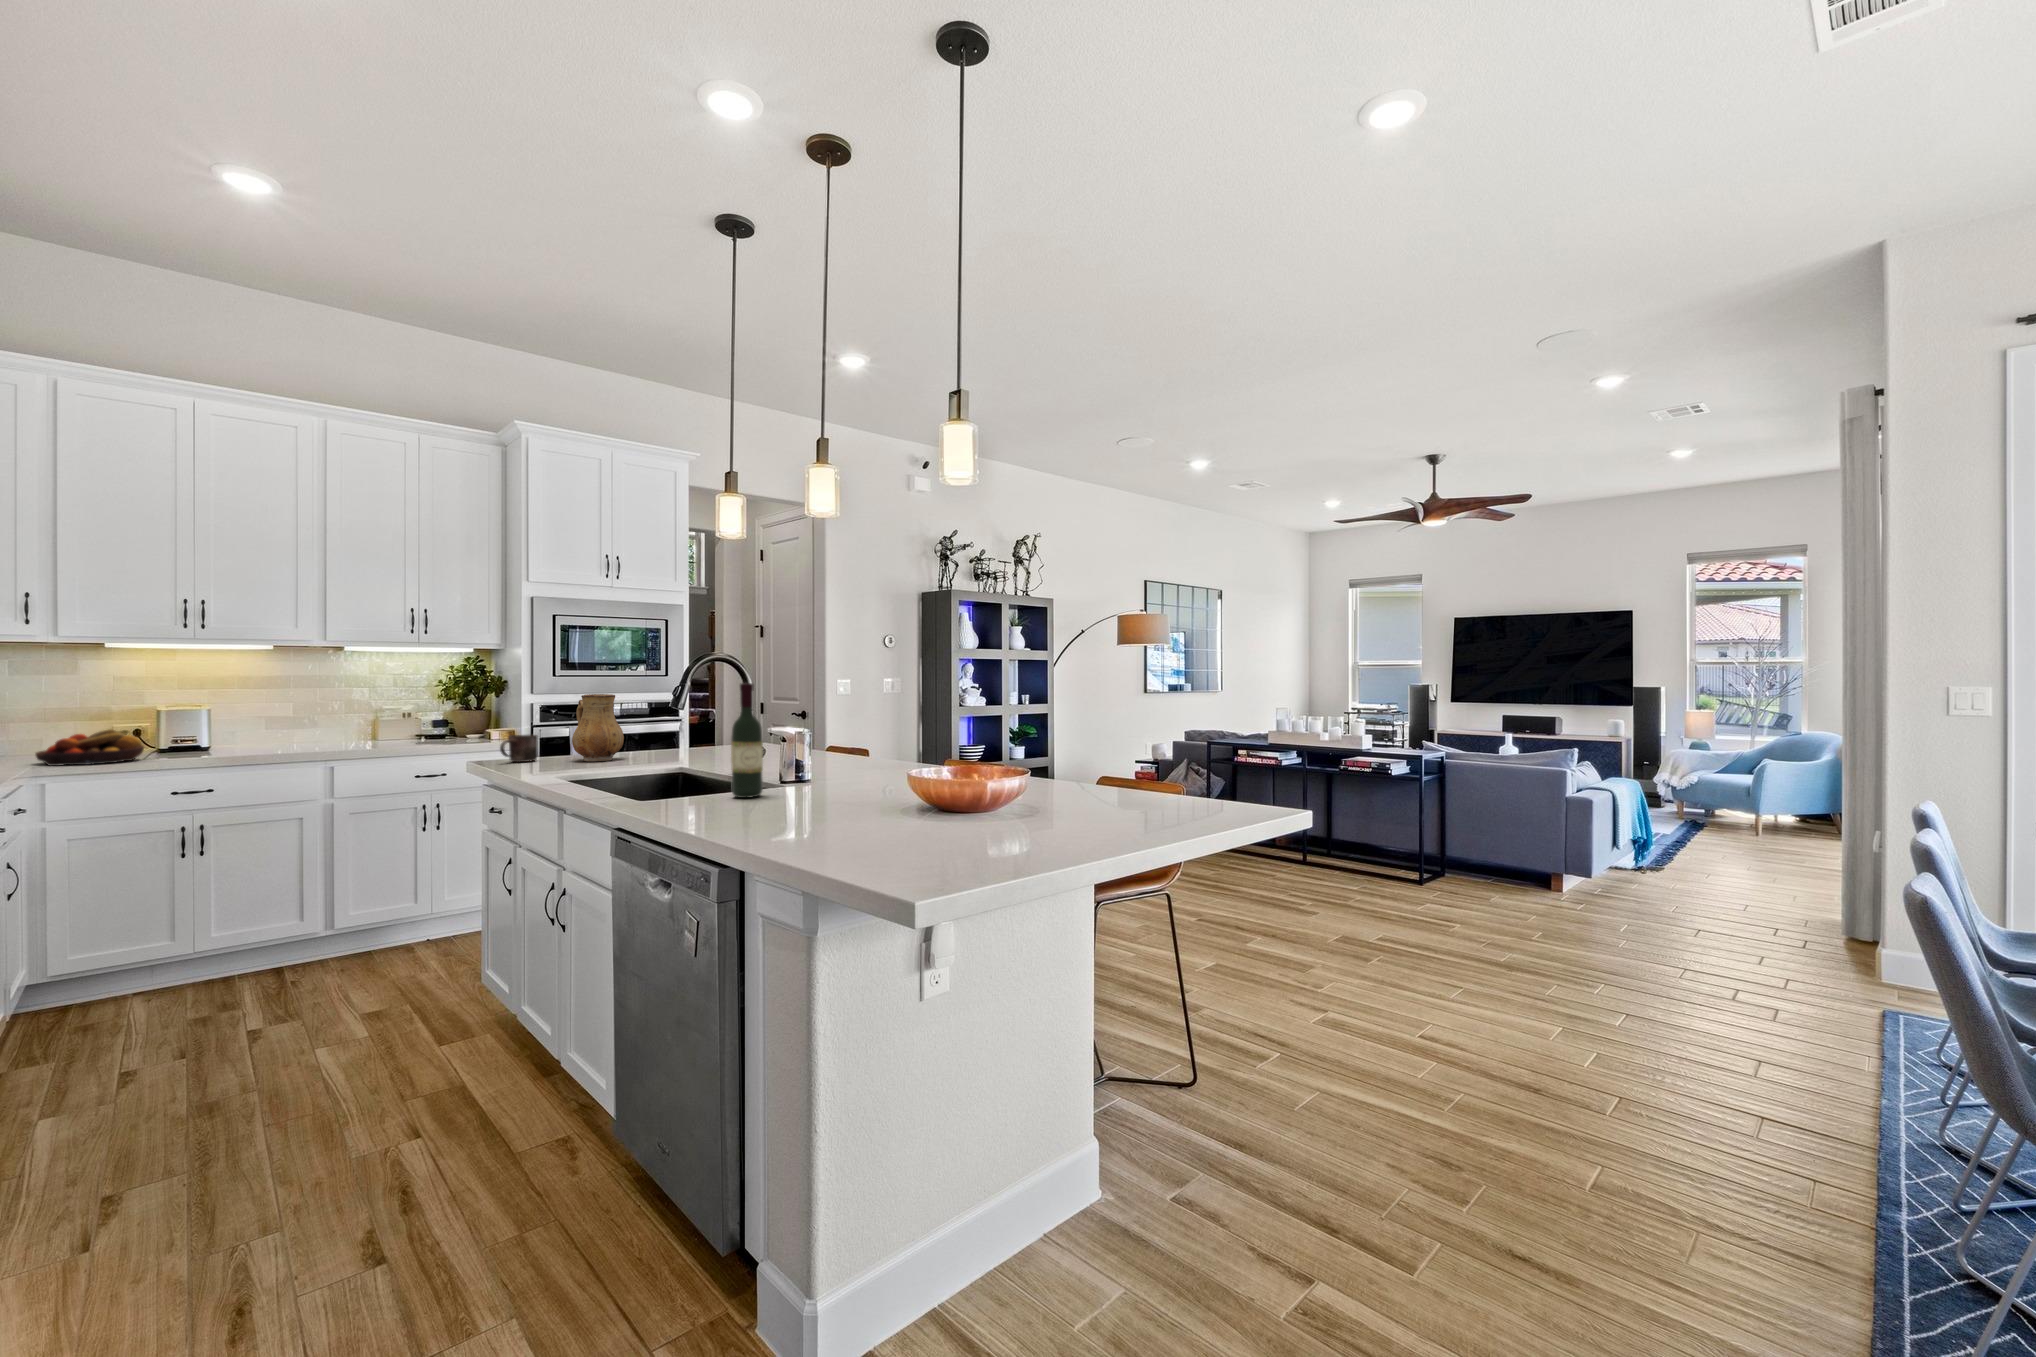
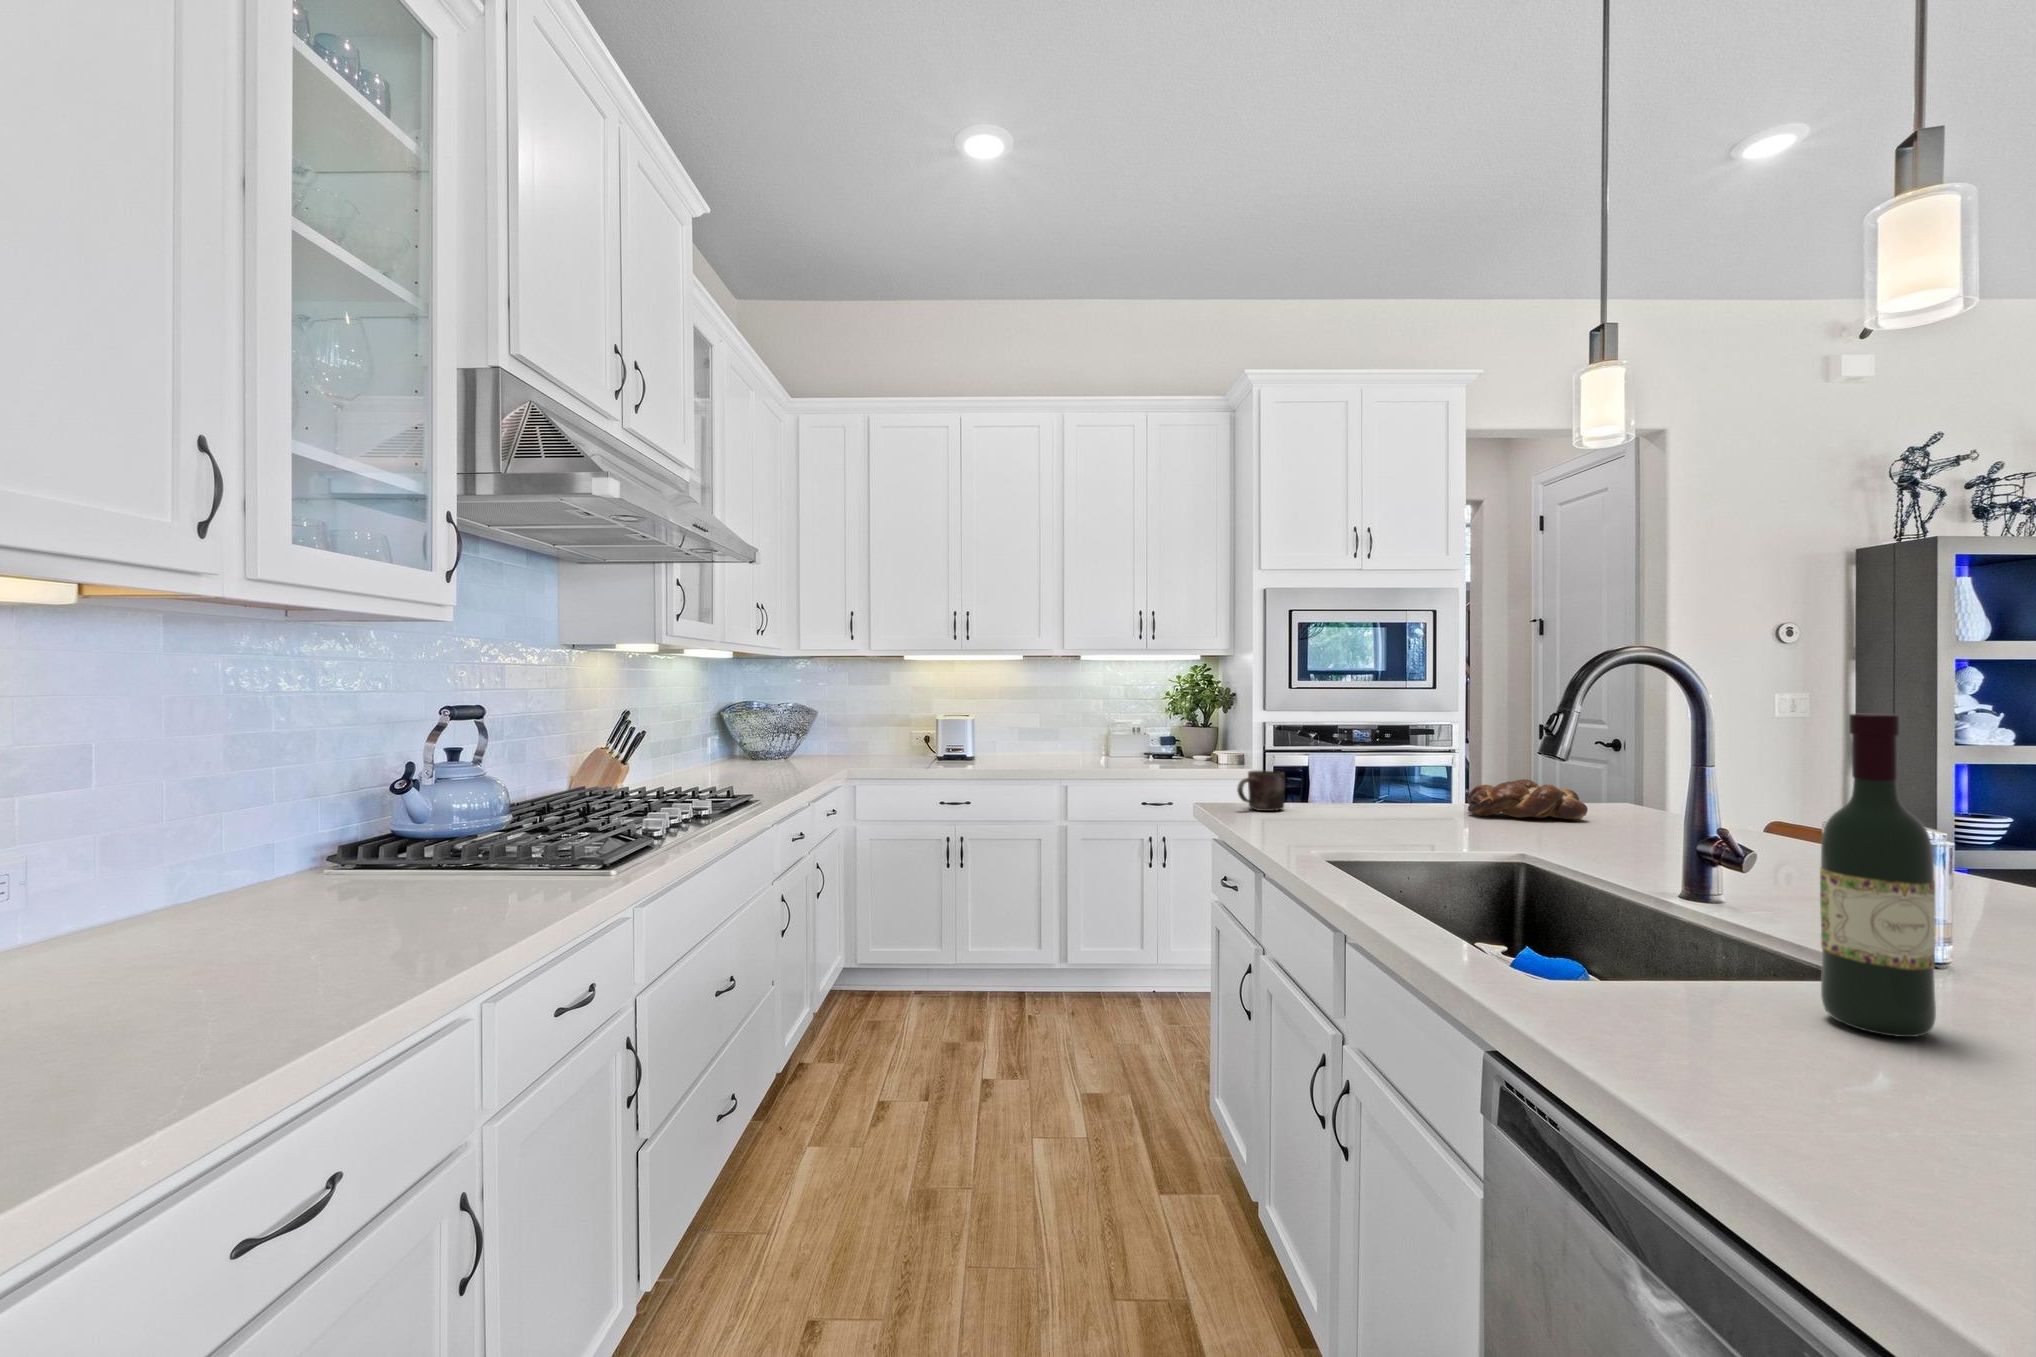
ceramic pitcher: present [572,694,624,761] -> none [1334,716,1412,822]
fruit bowl: present [36,729,144,766] -> none [851,736,923,770]
bread loaf: none [663,730,729,754] -> present [1467,779,1588,819]

